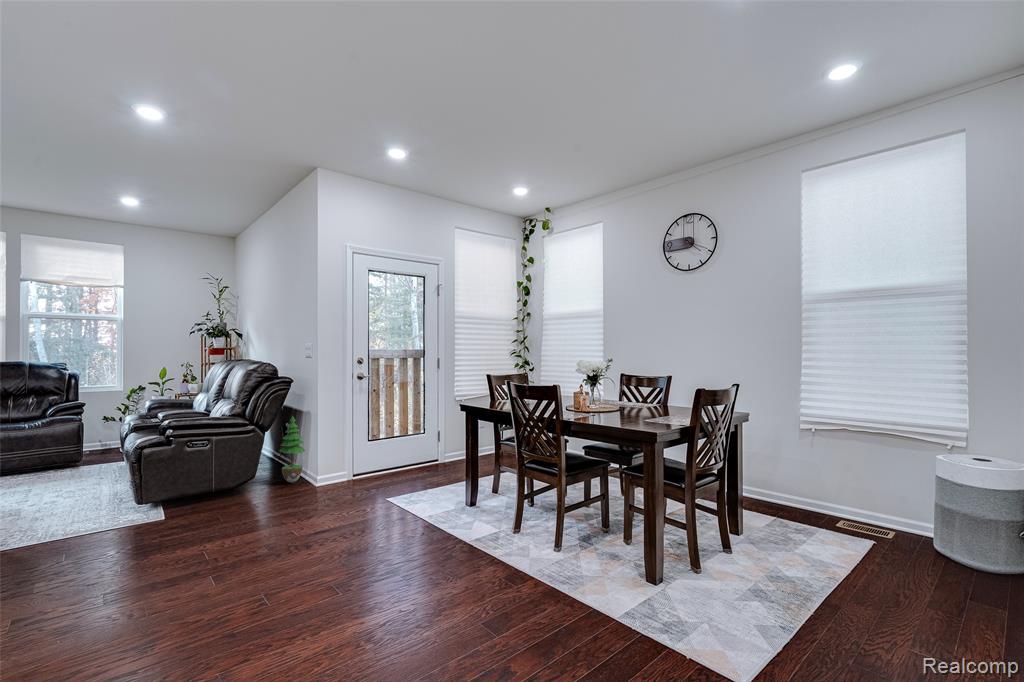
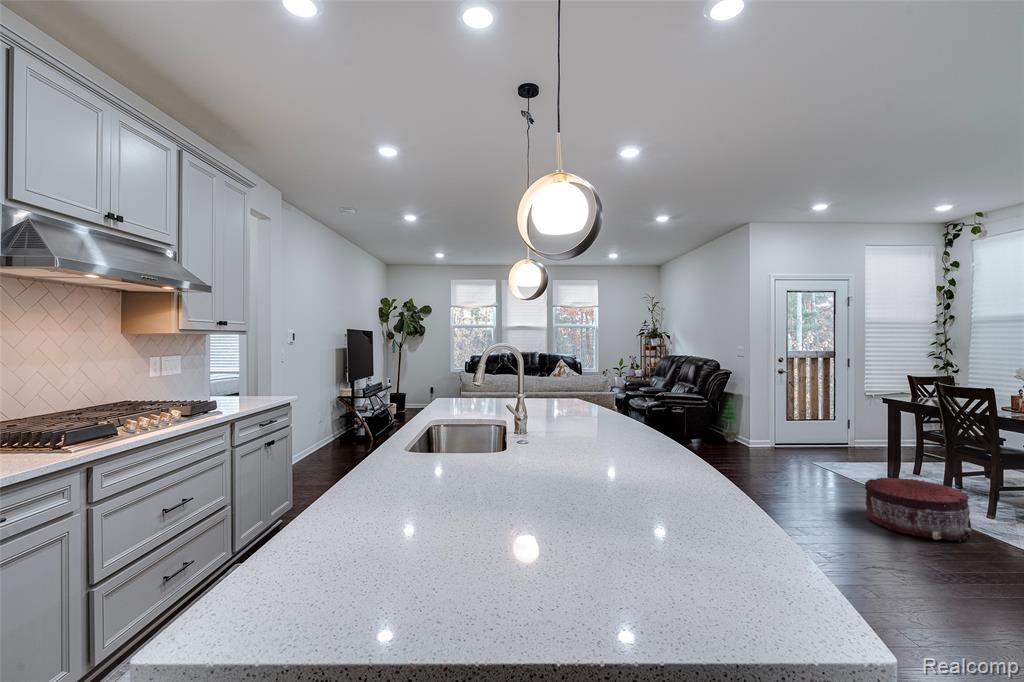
pouf: none [418,517,537,624] -> present [865,477,972,541]

